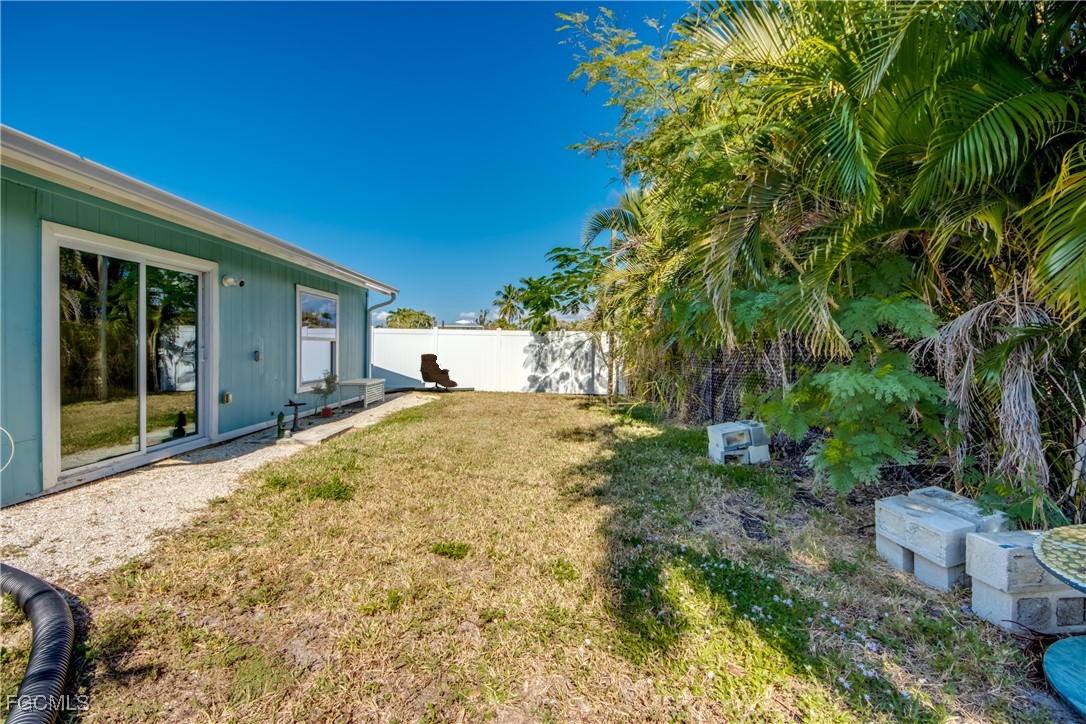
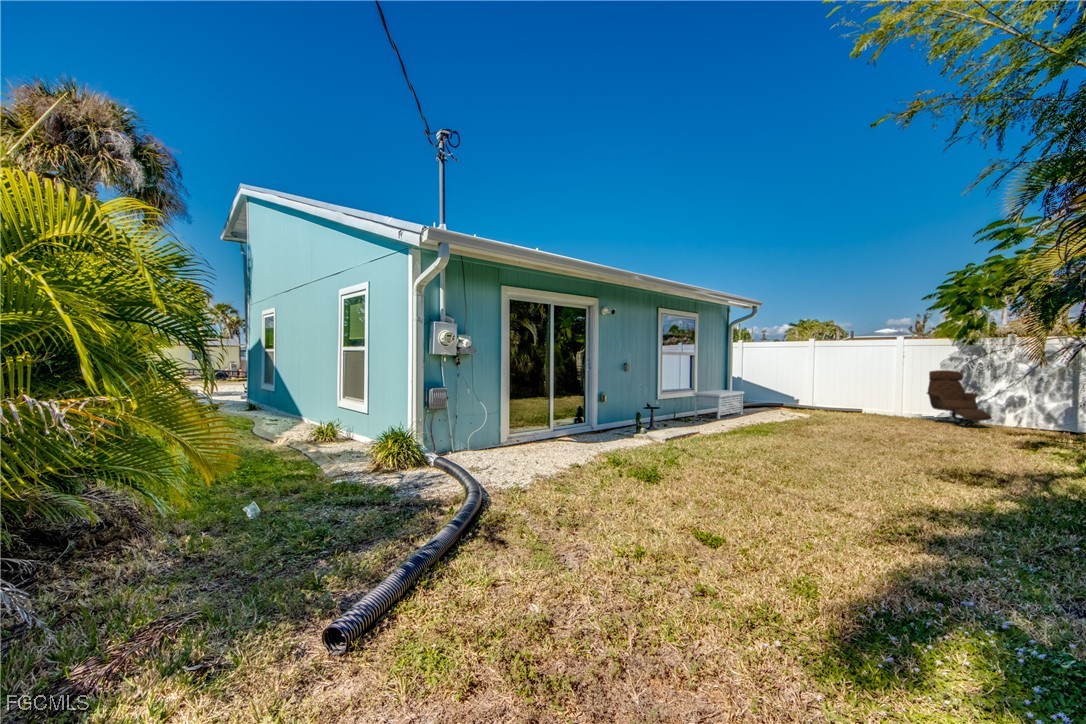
lounge chair: present [420,354,458,393] -> present [927,370,991,428]
potted tree: present [311,370,339,418] -> none [665,380,692,424]

